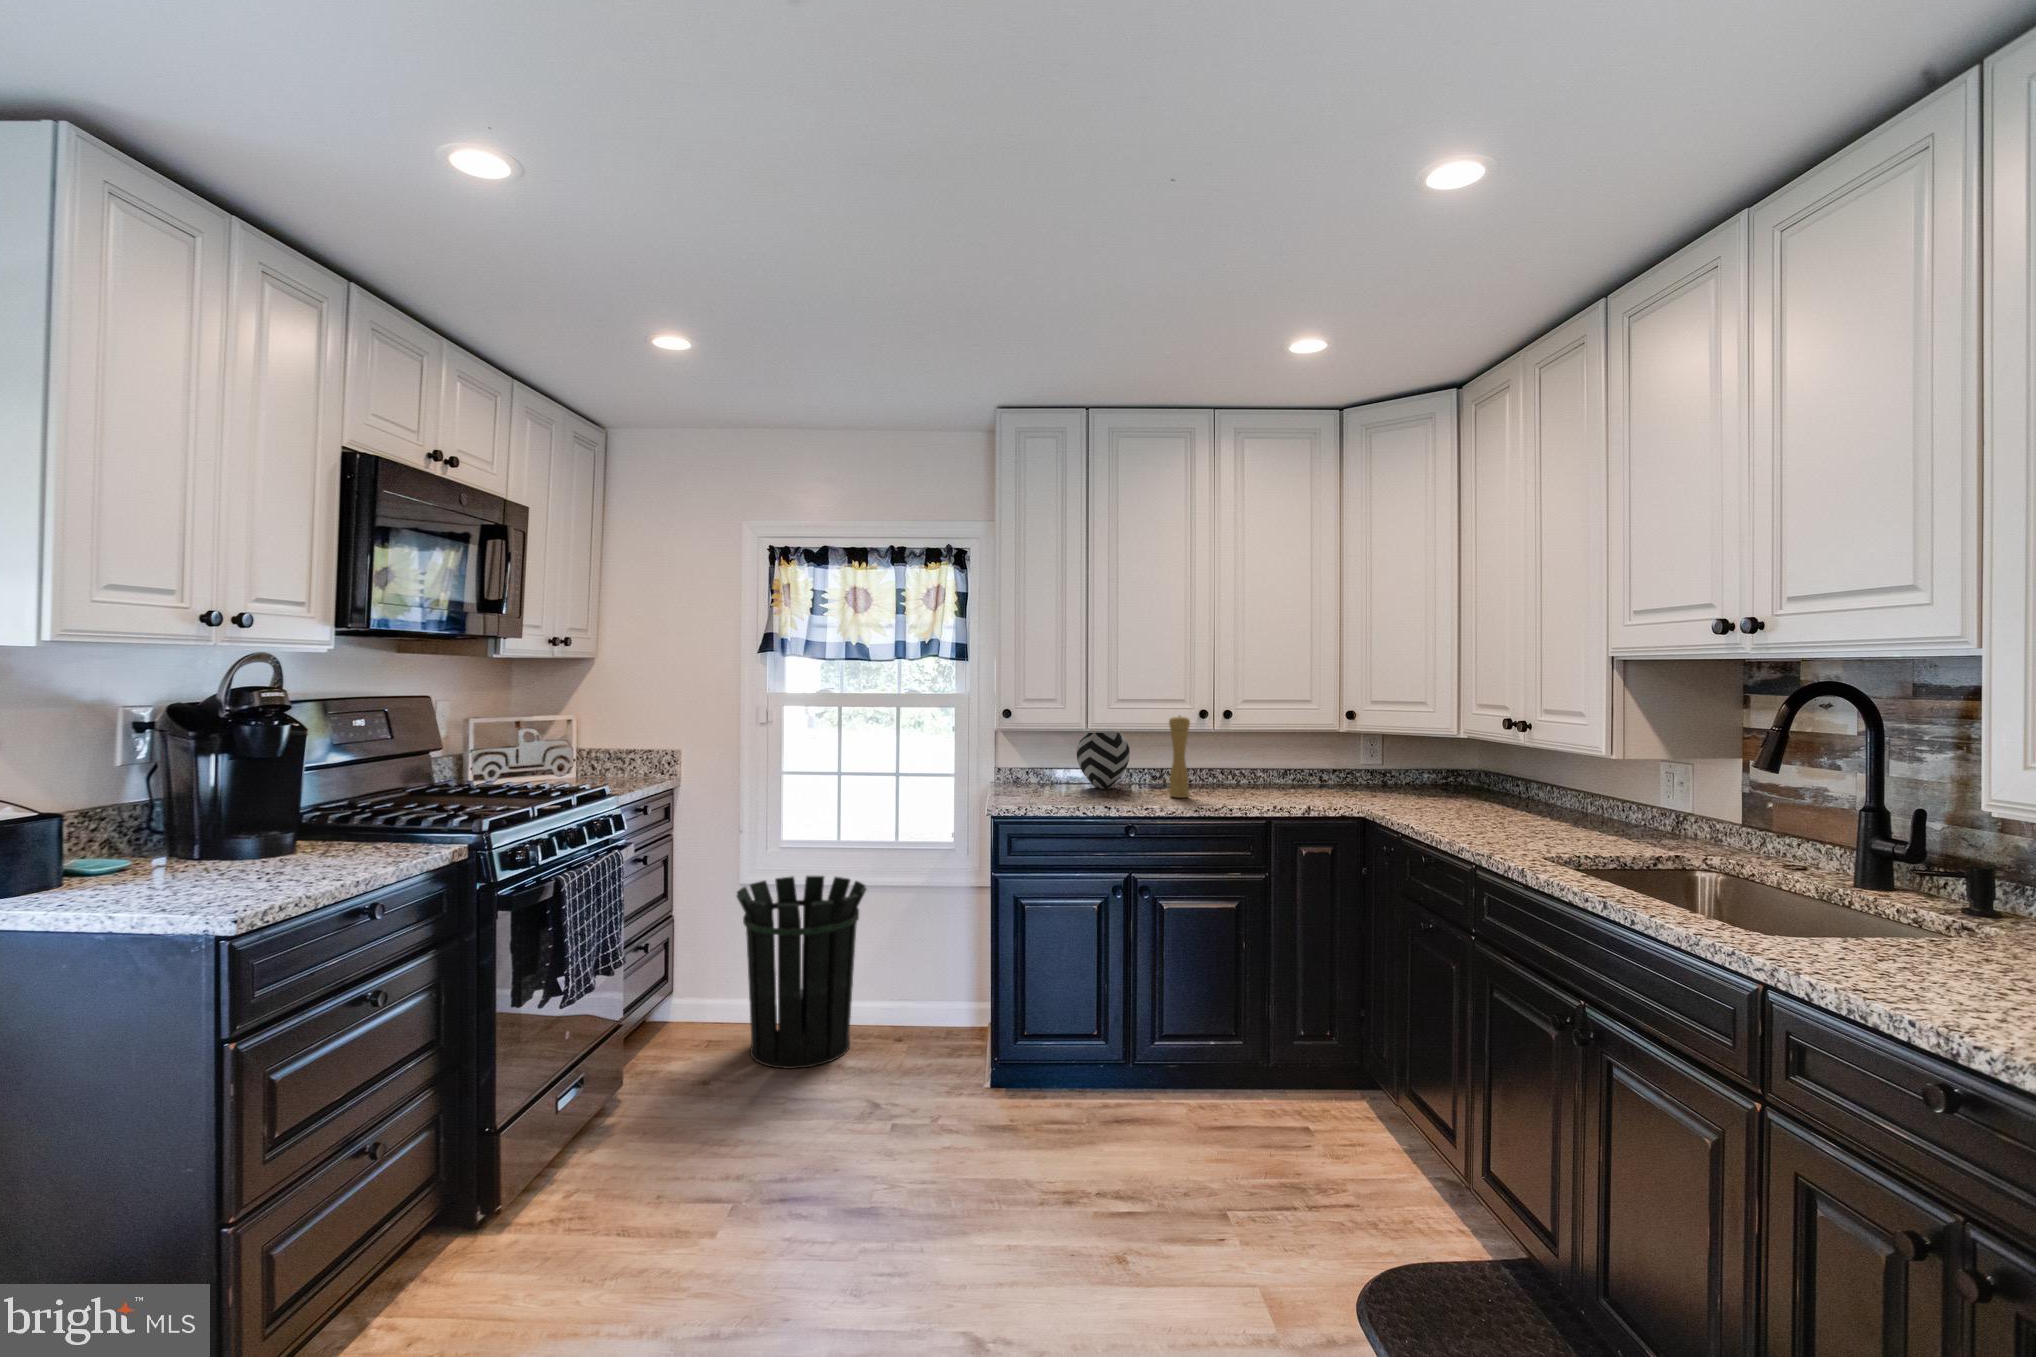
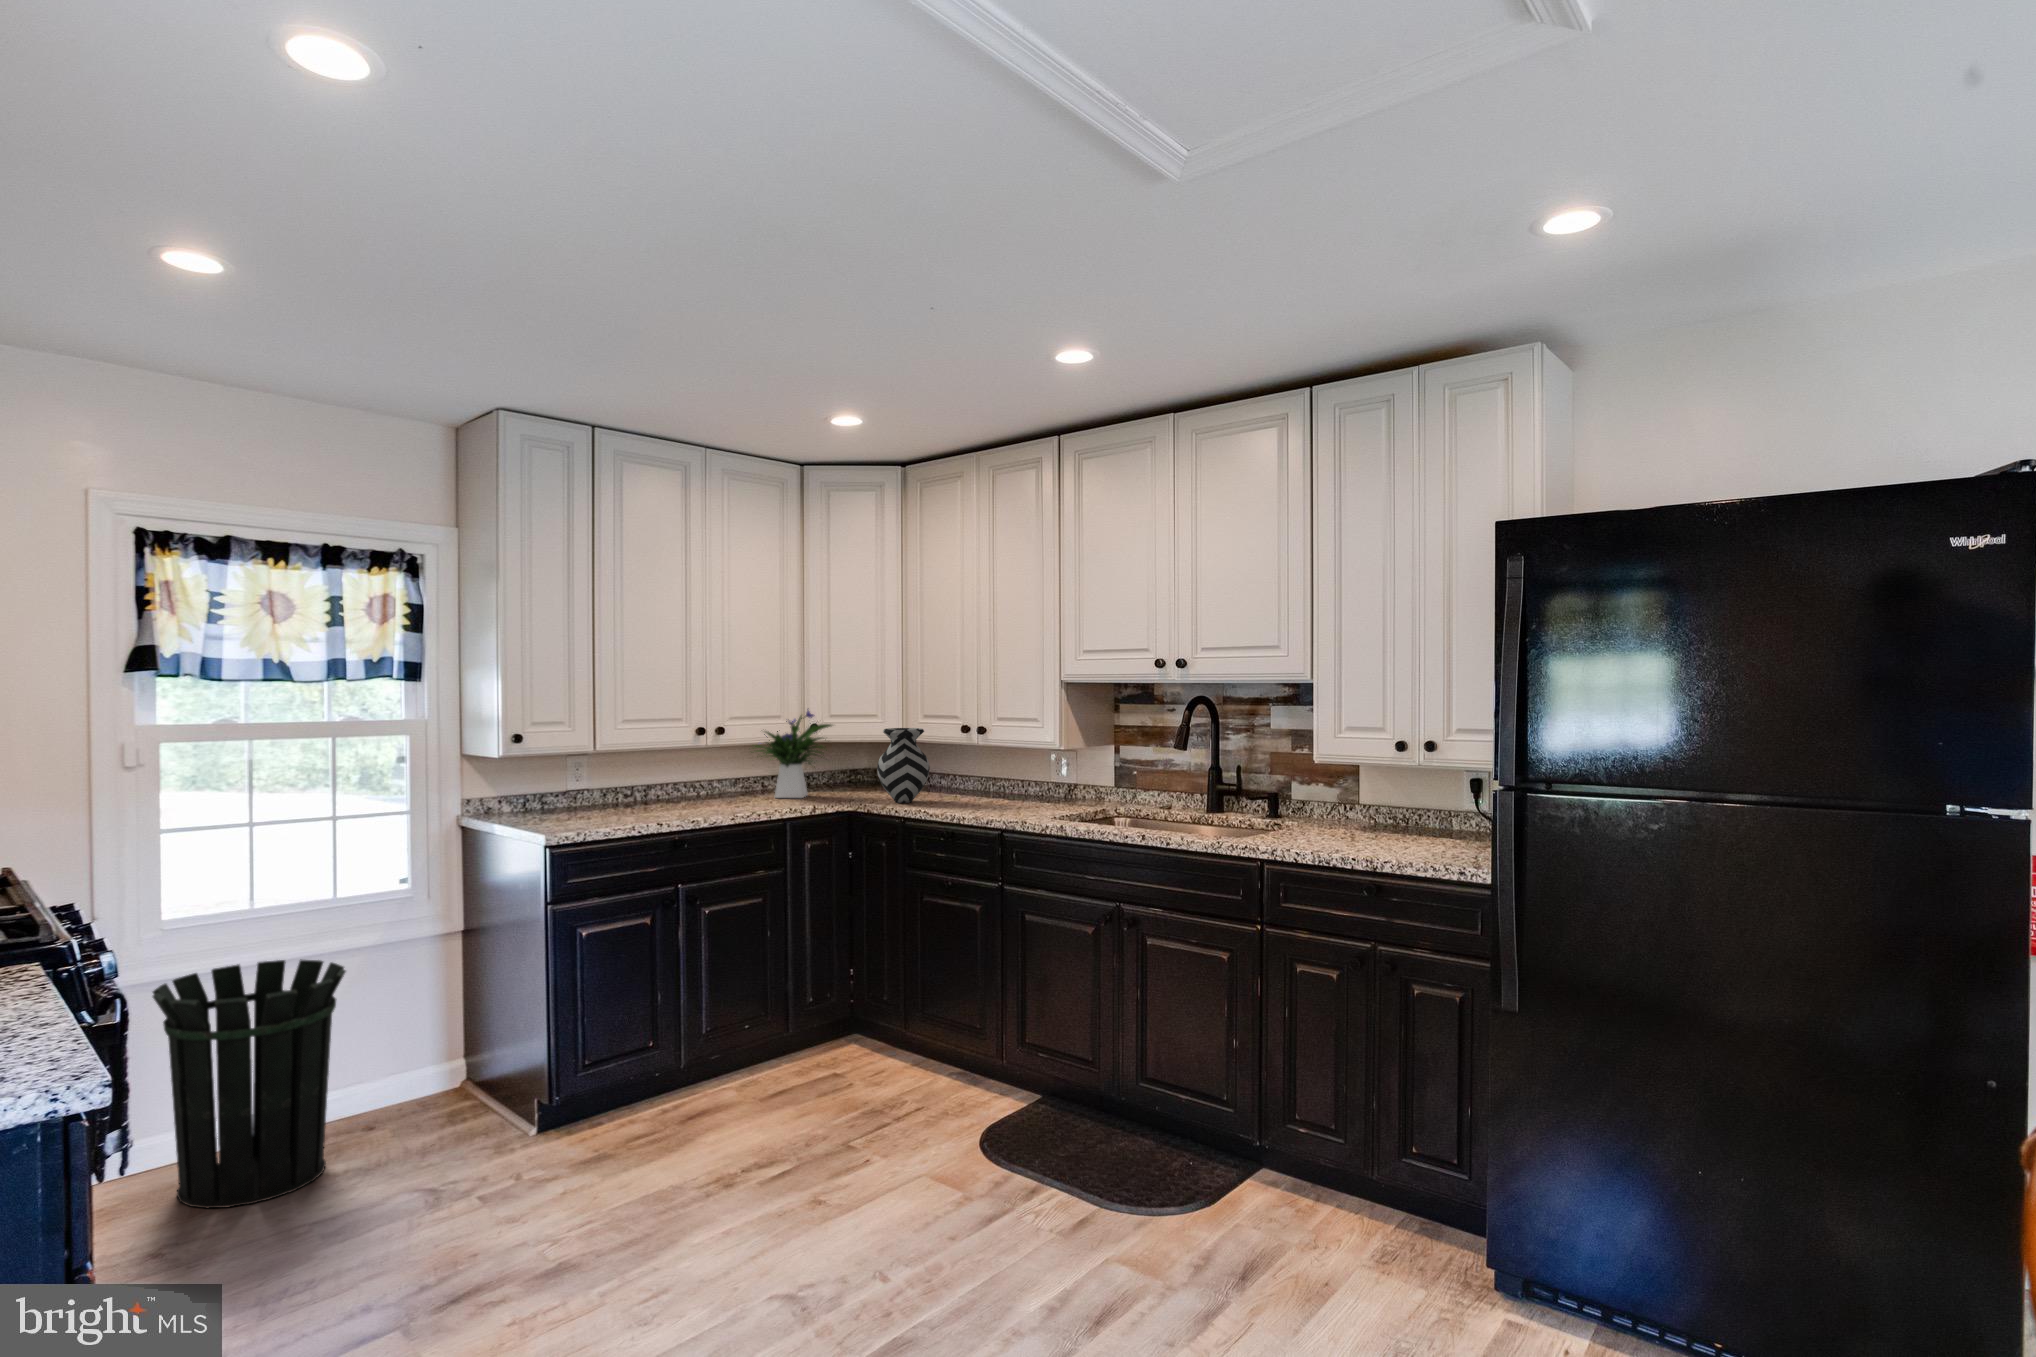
flower arrangement: none [1273,688,1384,797] -> present [755,709,832,798]
pepper mill: present [1169,716,1190,798] -> none [670,734,691,813]
vase: present [1077,732,1130,789] -> present [877,728,930,803]

